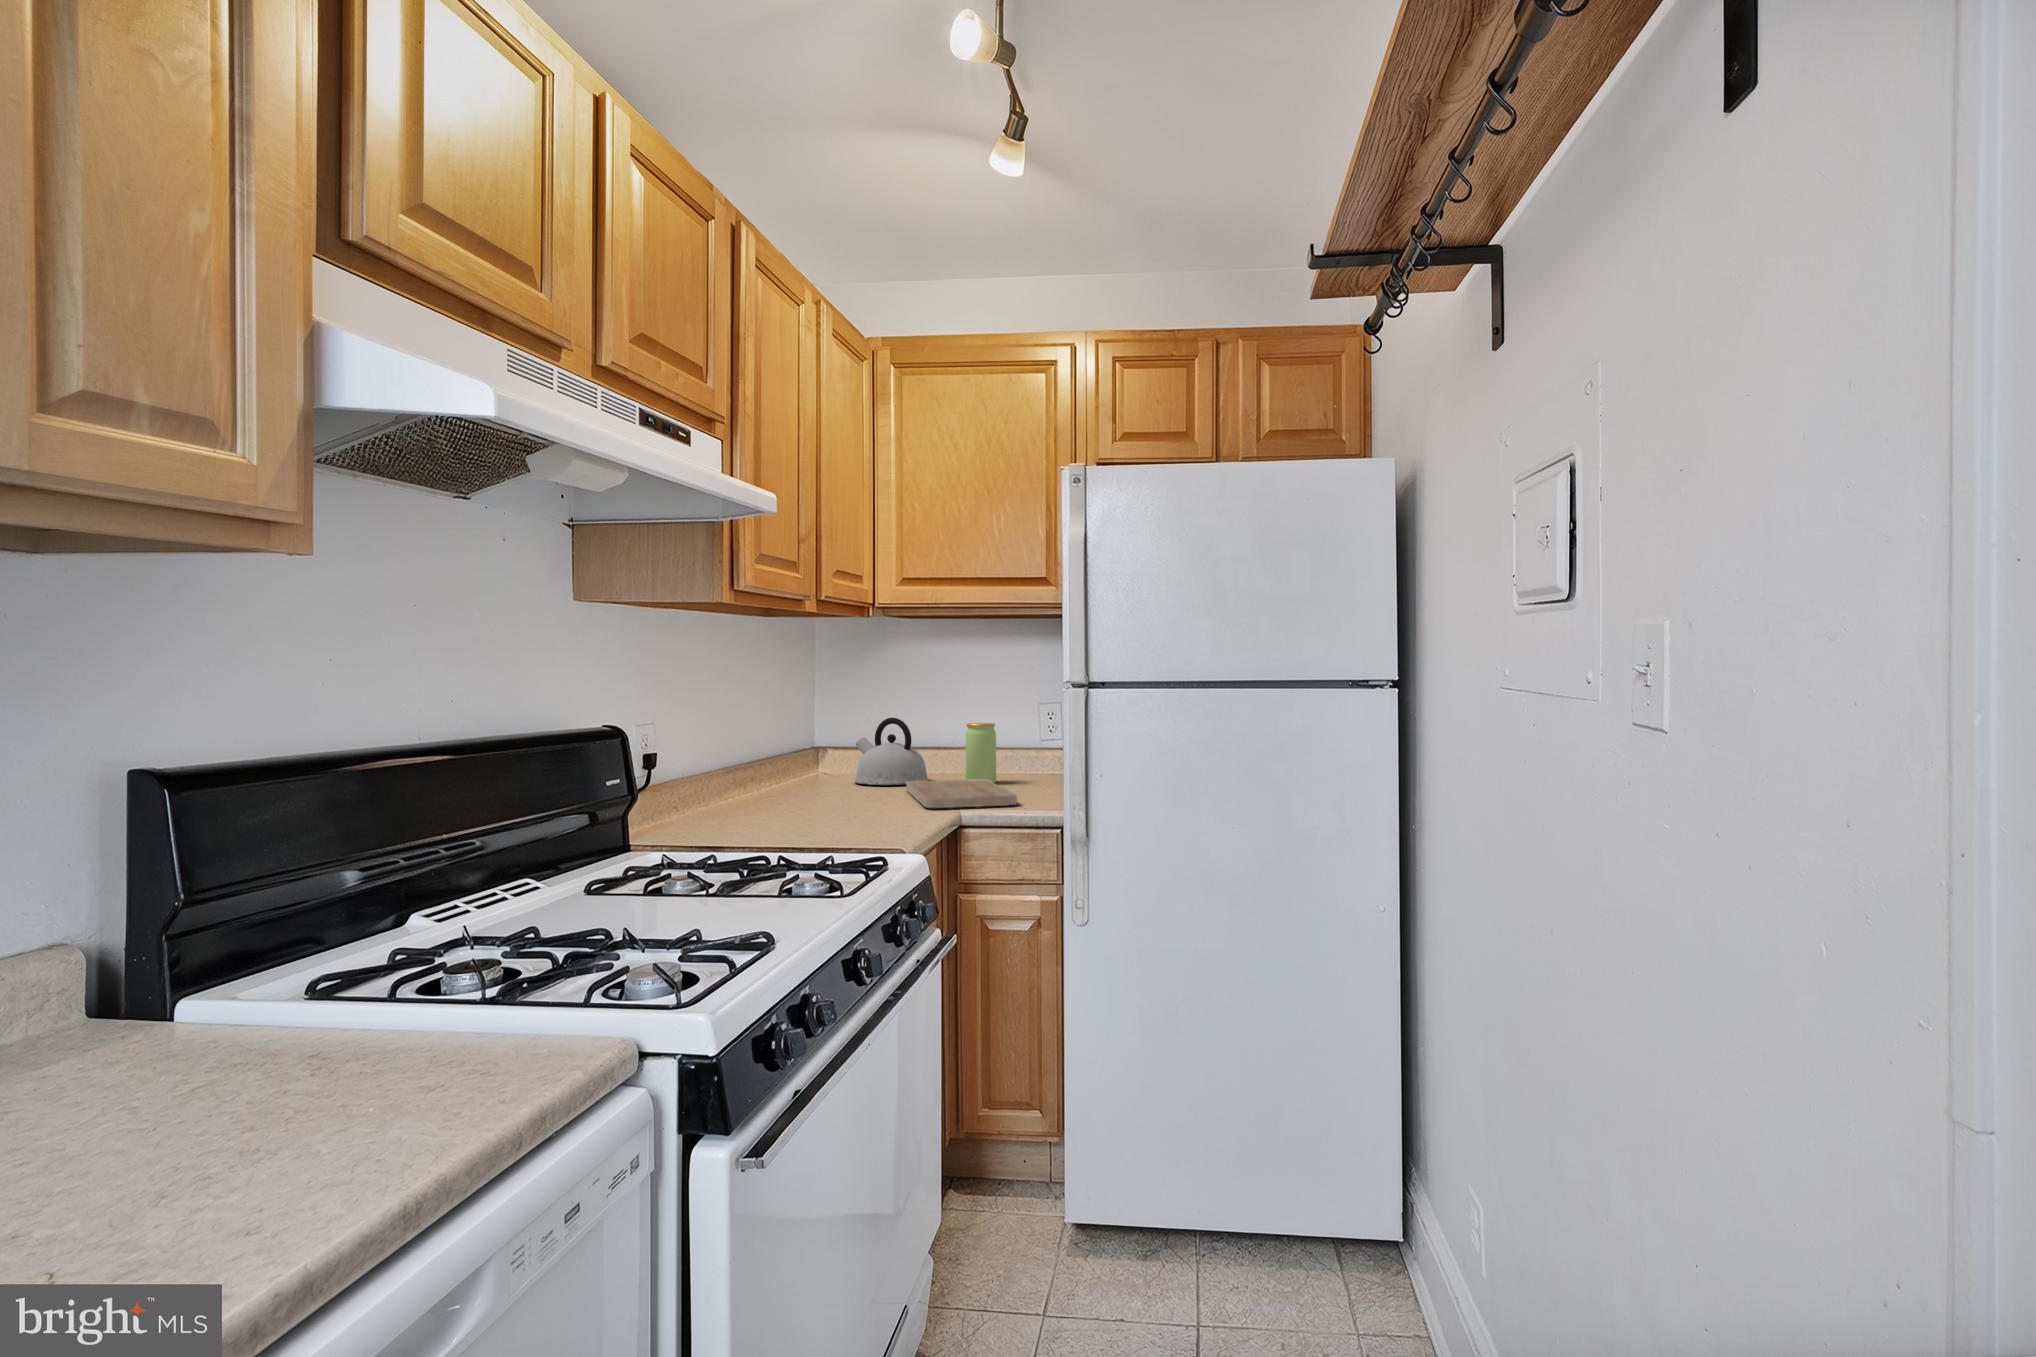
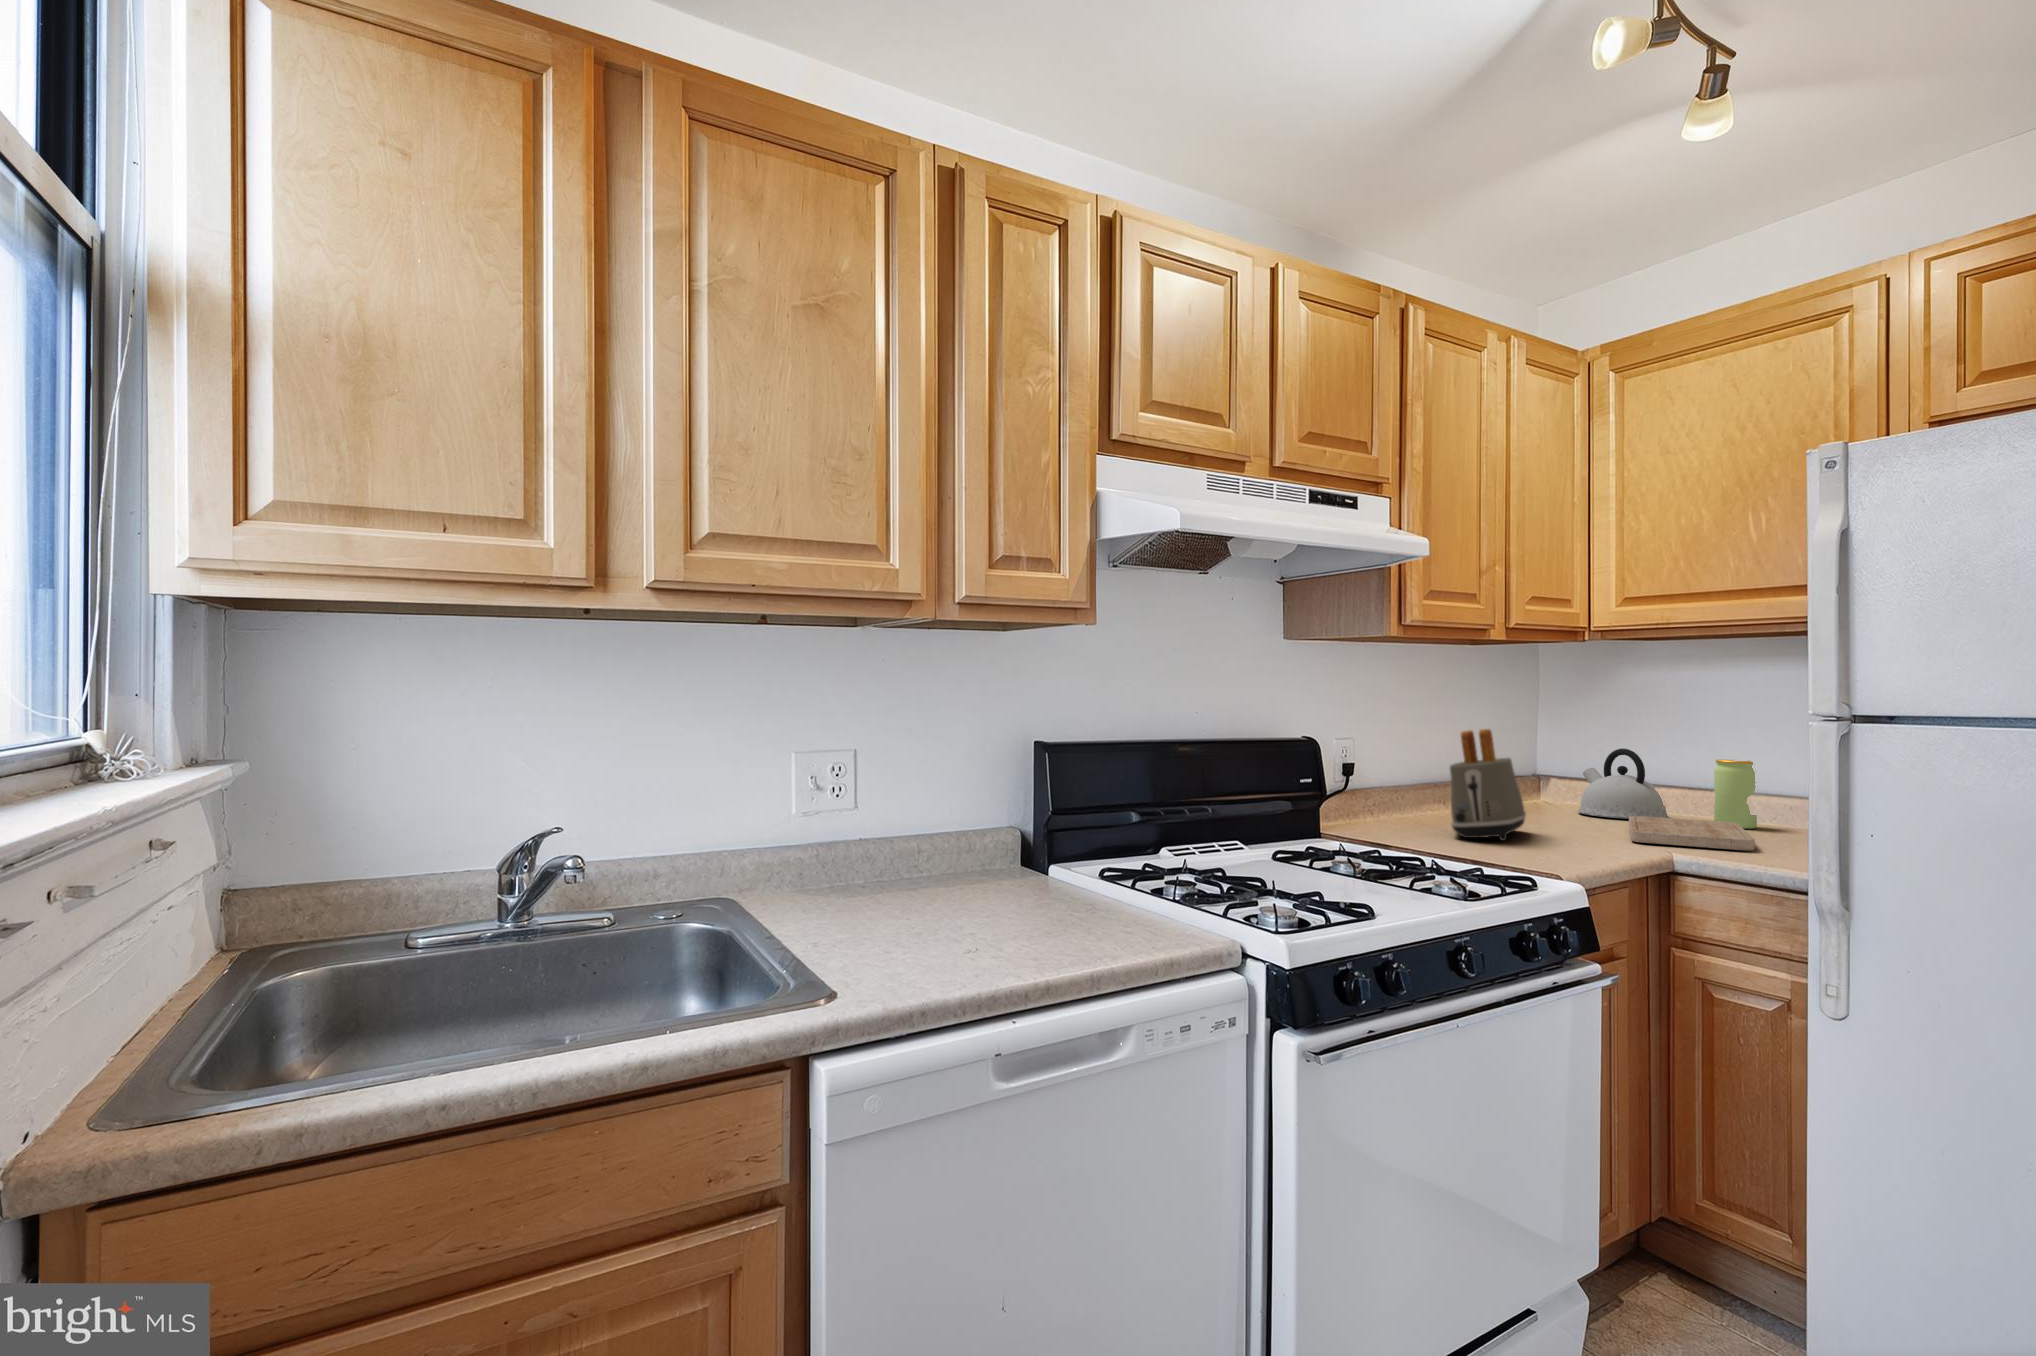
toaster: none [765,704,837,825] -> present [1450,729,1526,841]

